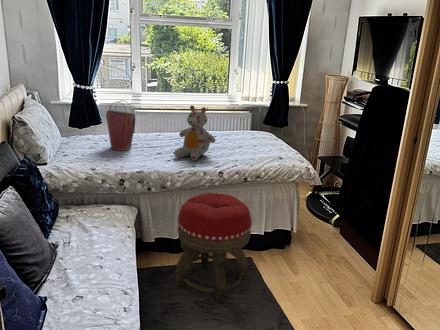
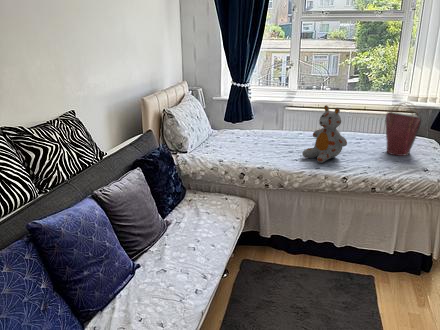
handbag: present [106,102,135,151] -> present [385,103,421,156]
footstool: present [176,193,252,304] -> none [281,198,364,314]

